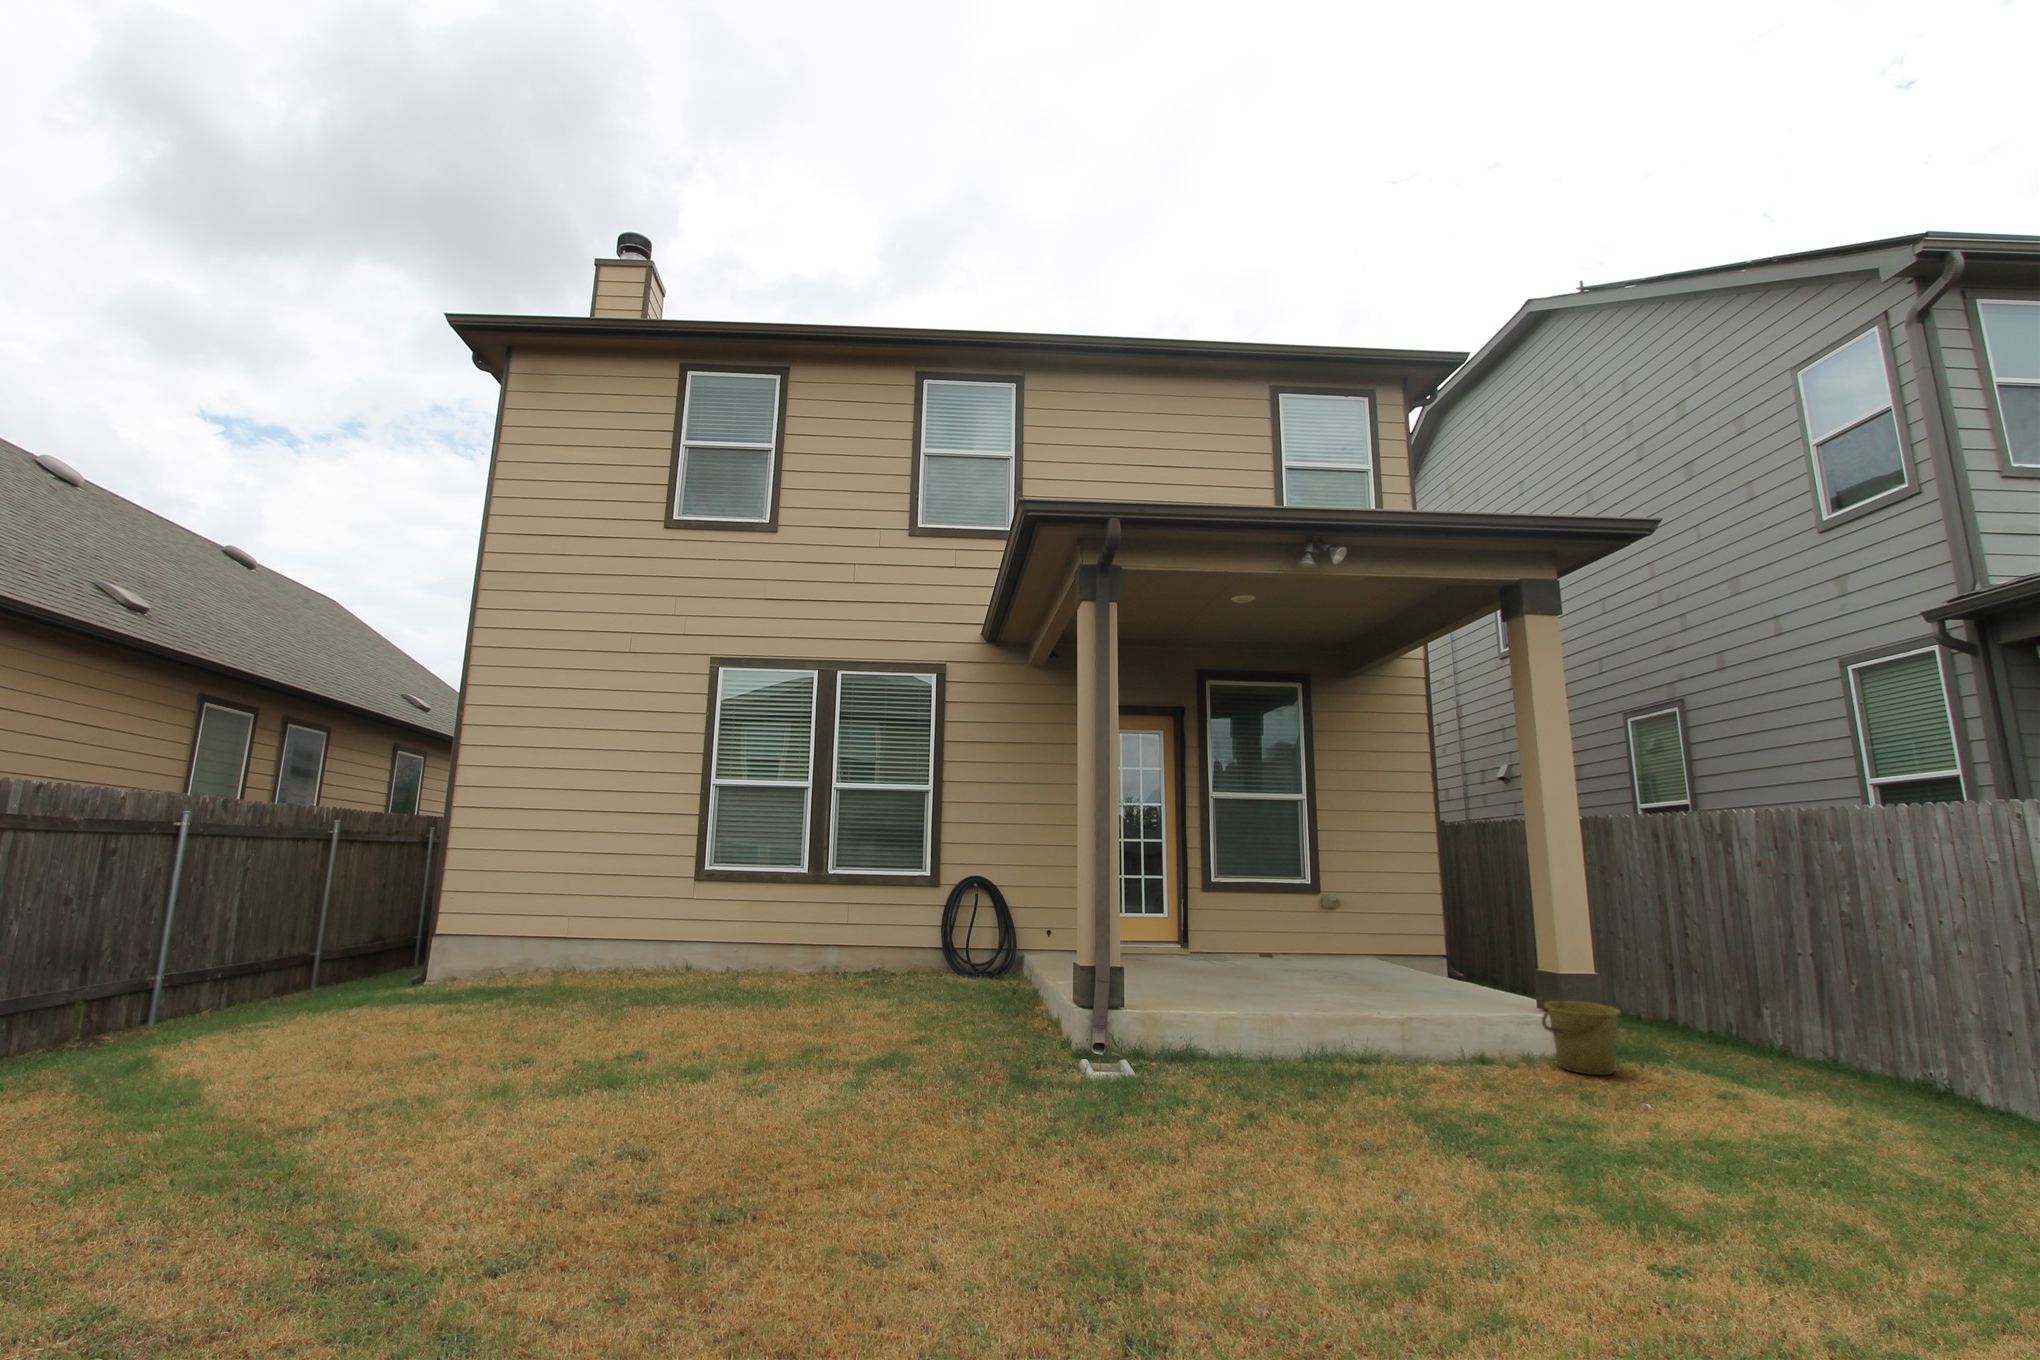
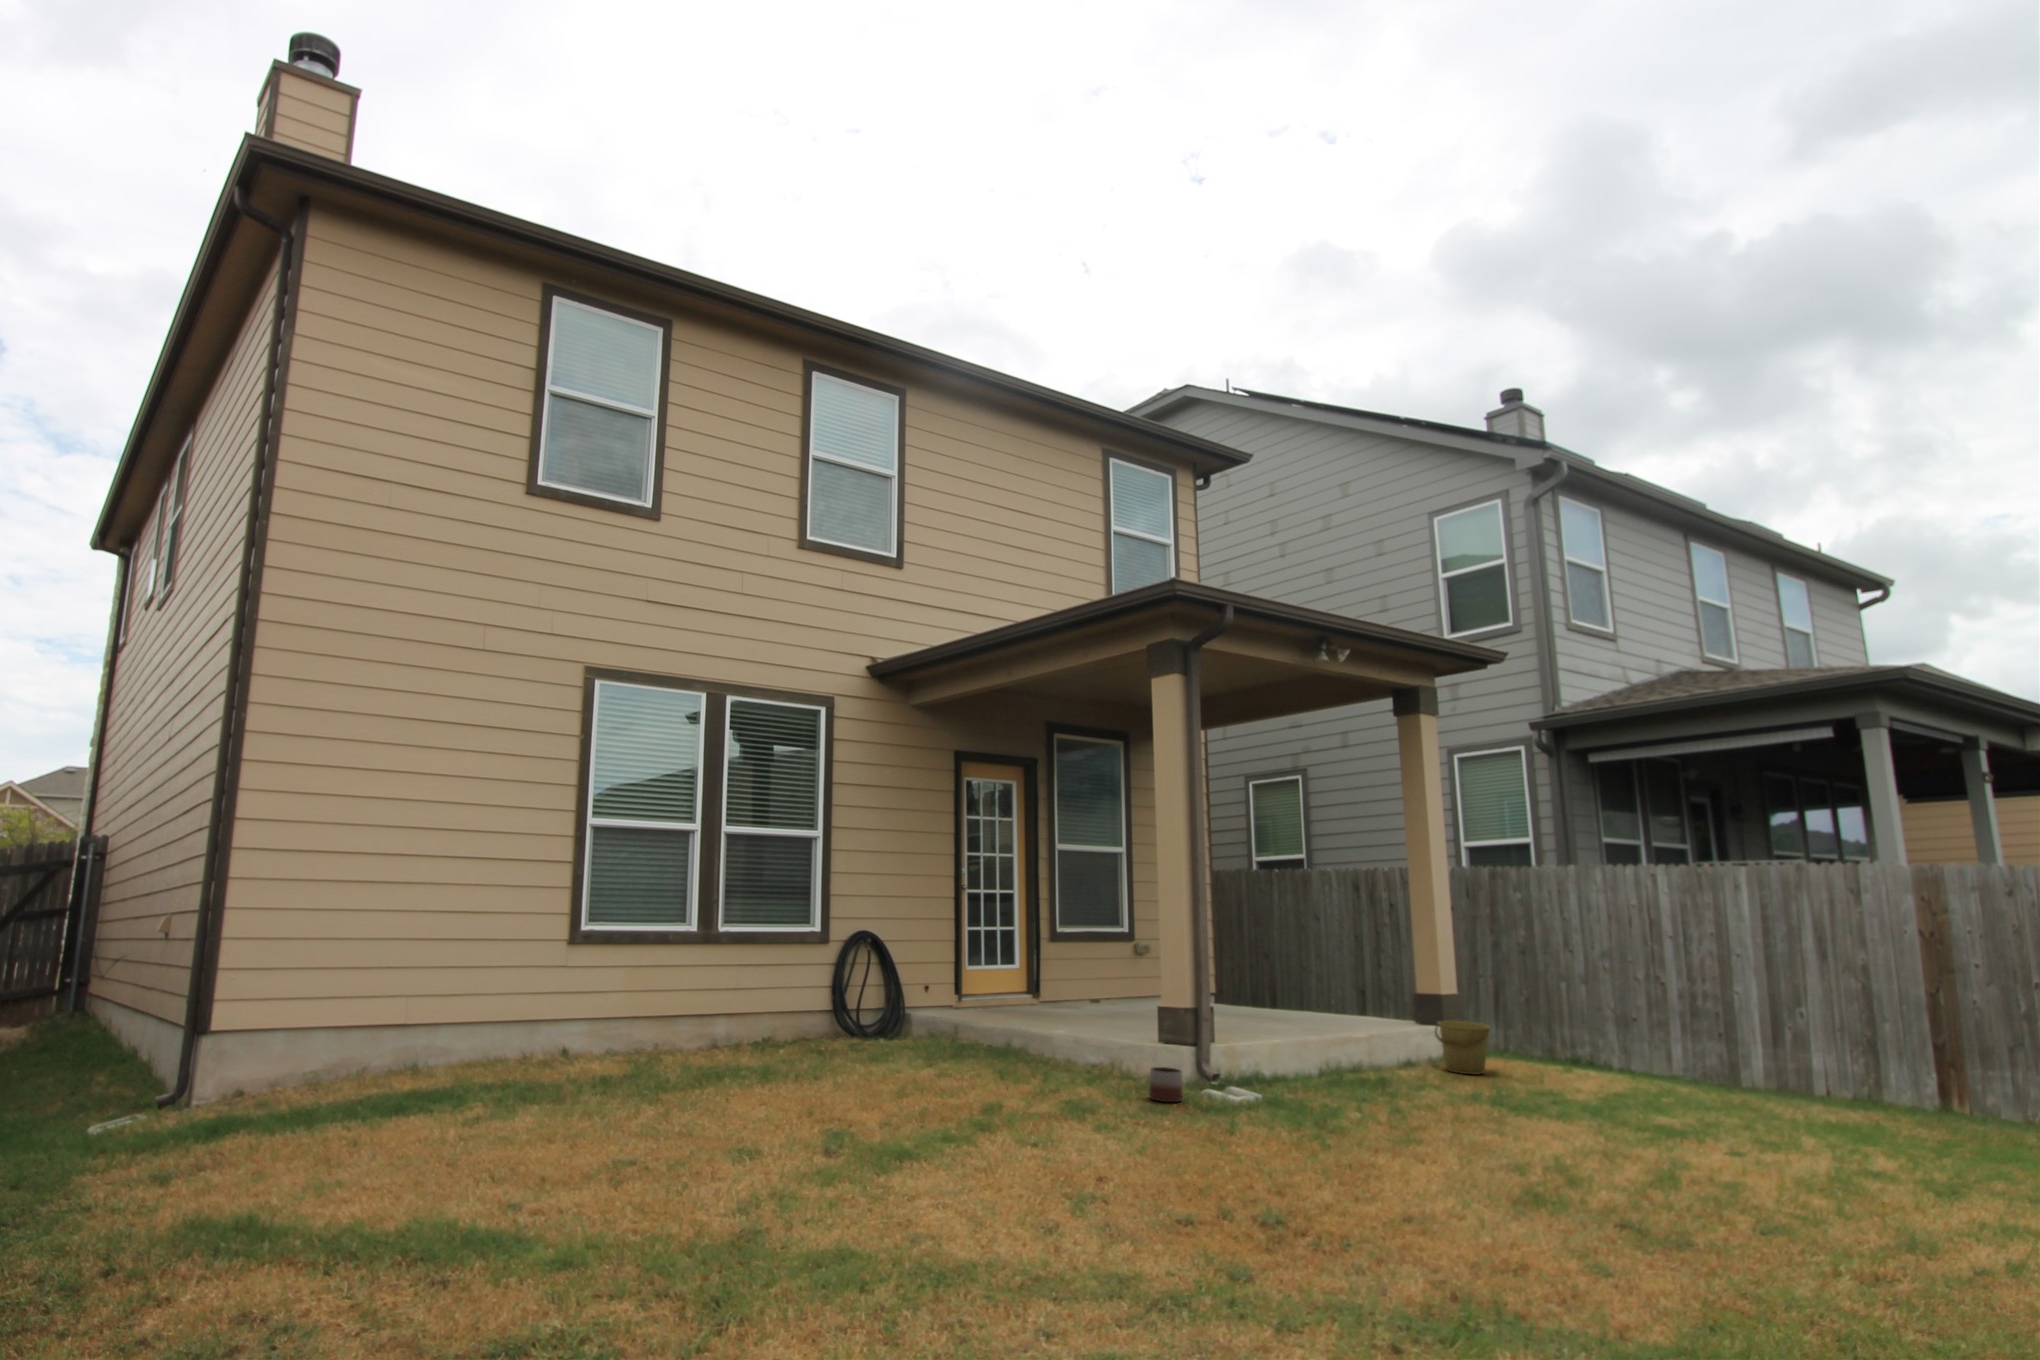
planter: none [1038,1019,1073,1058] -> present [1149,1067,1182,1102]

